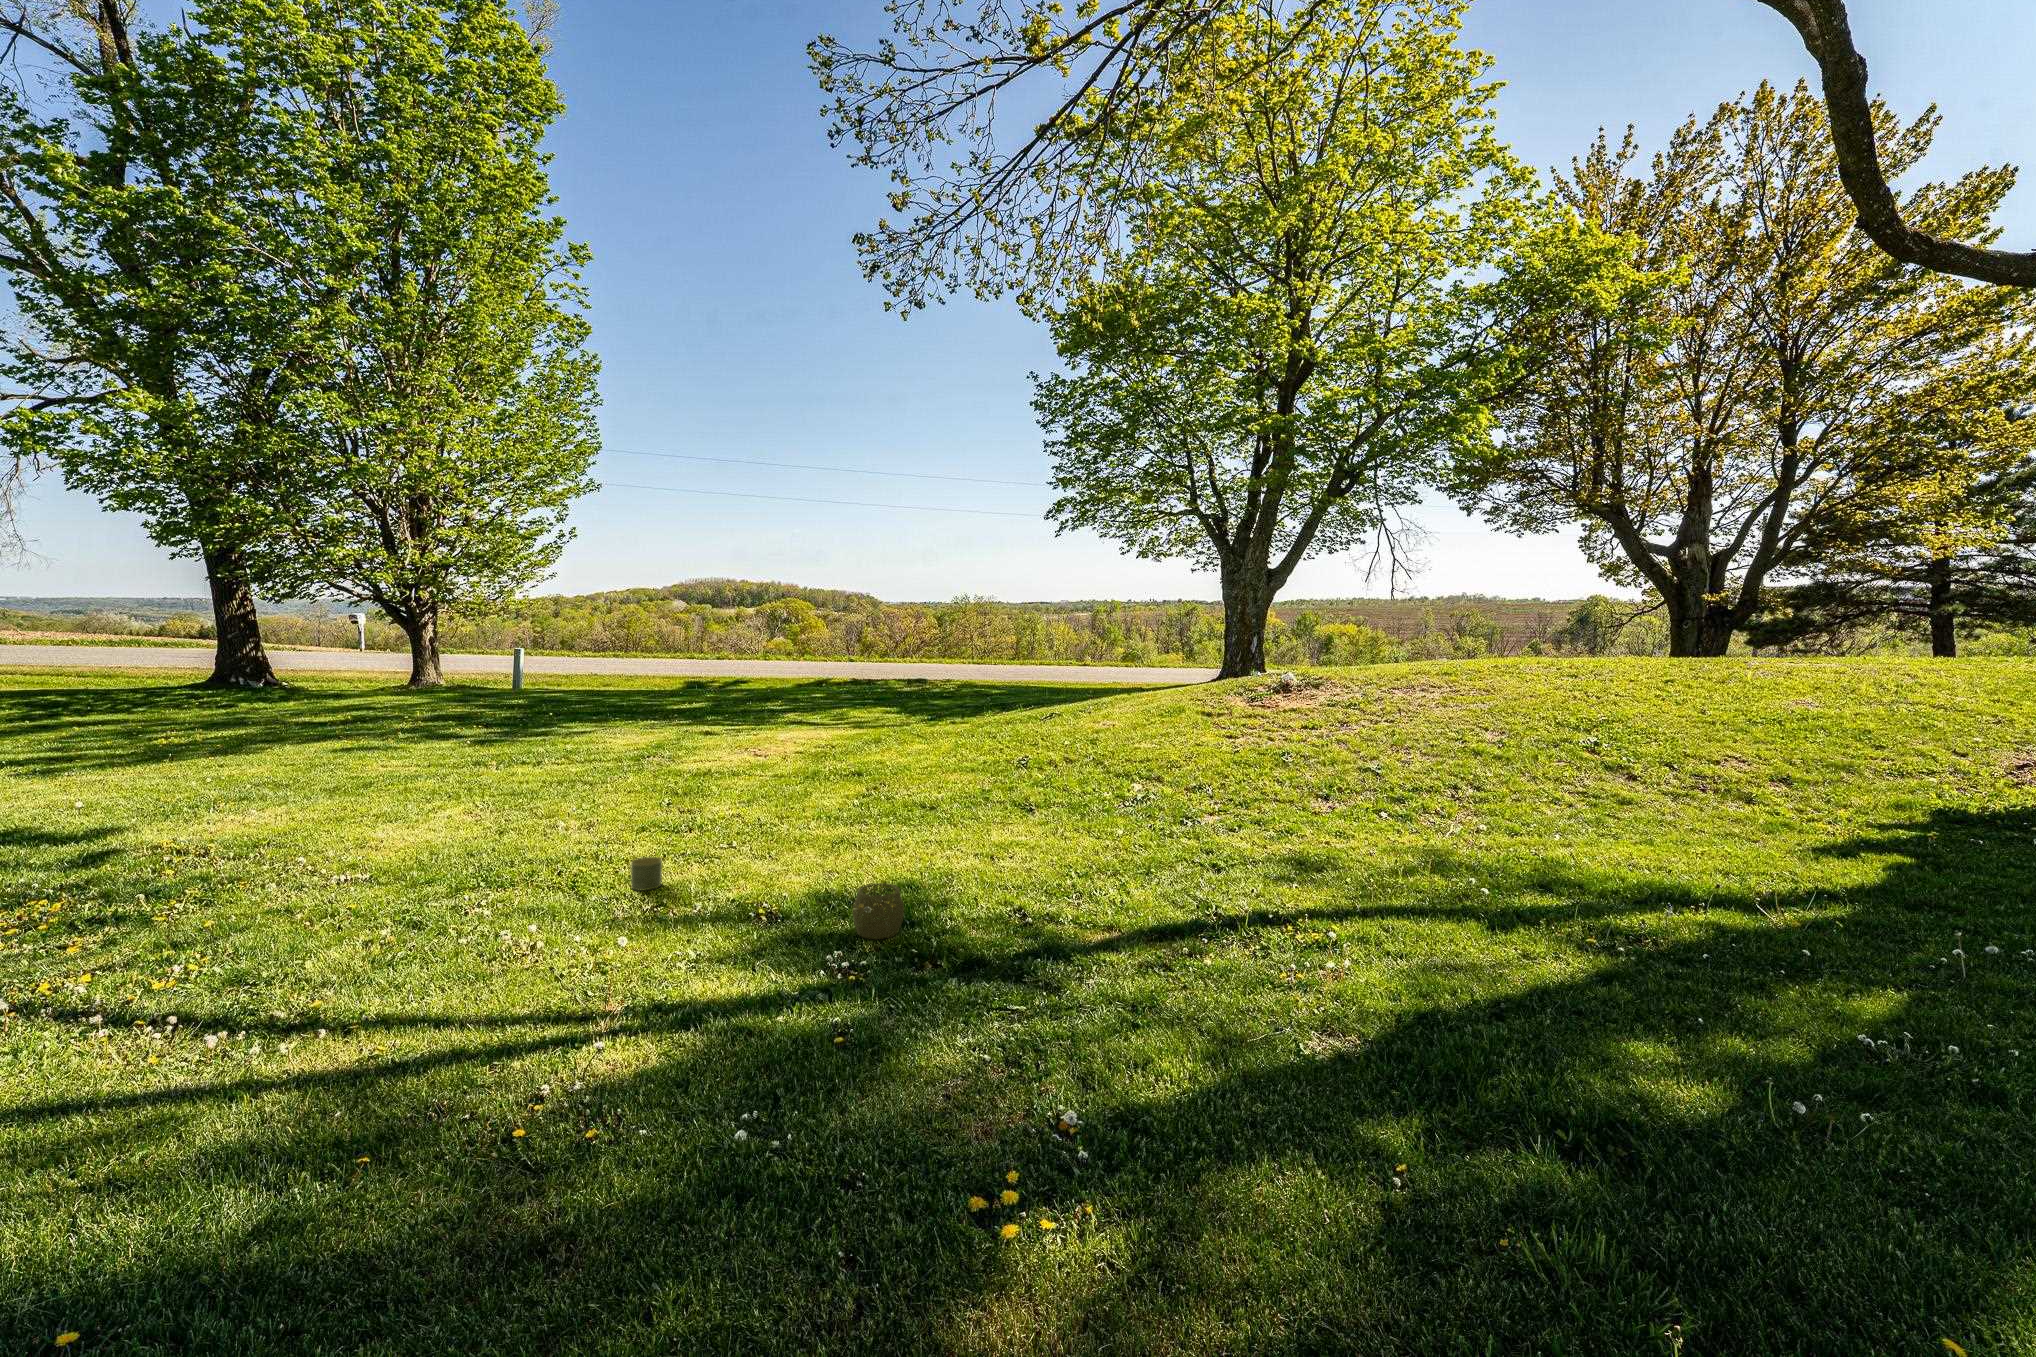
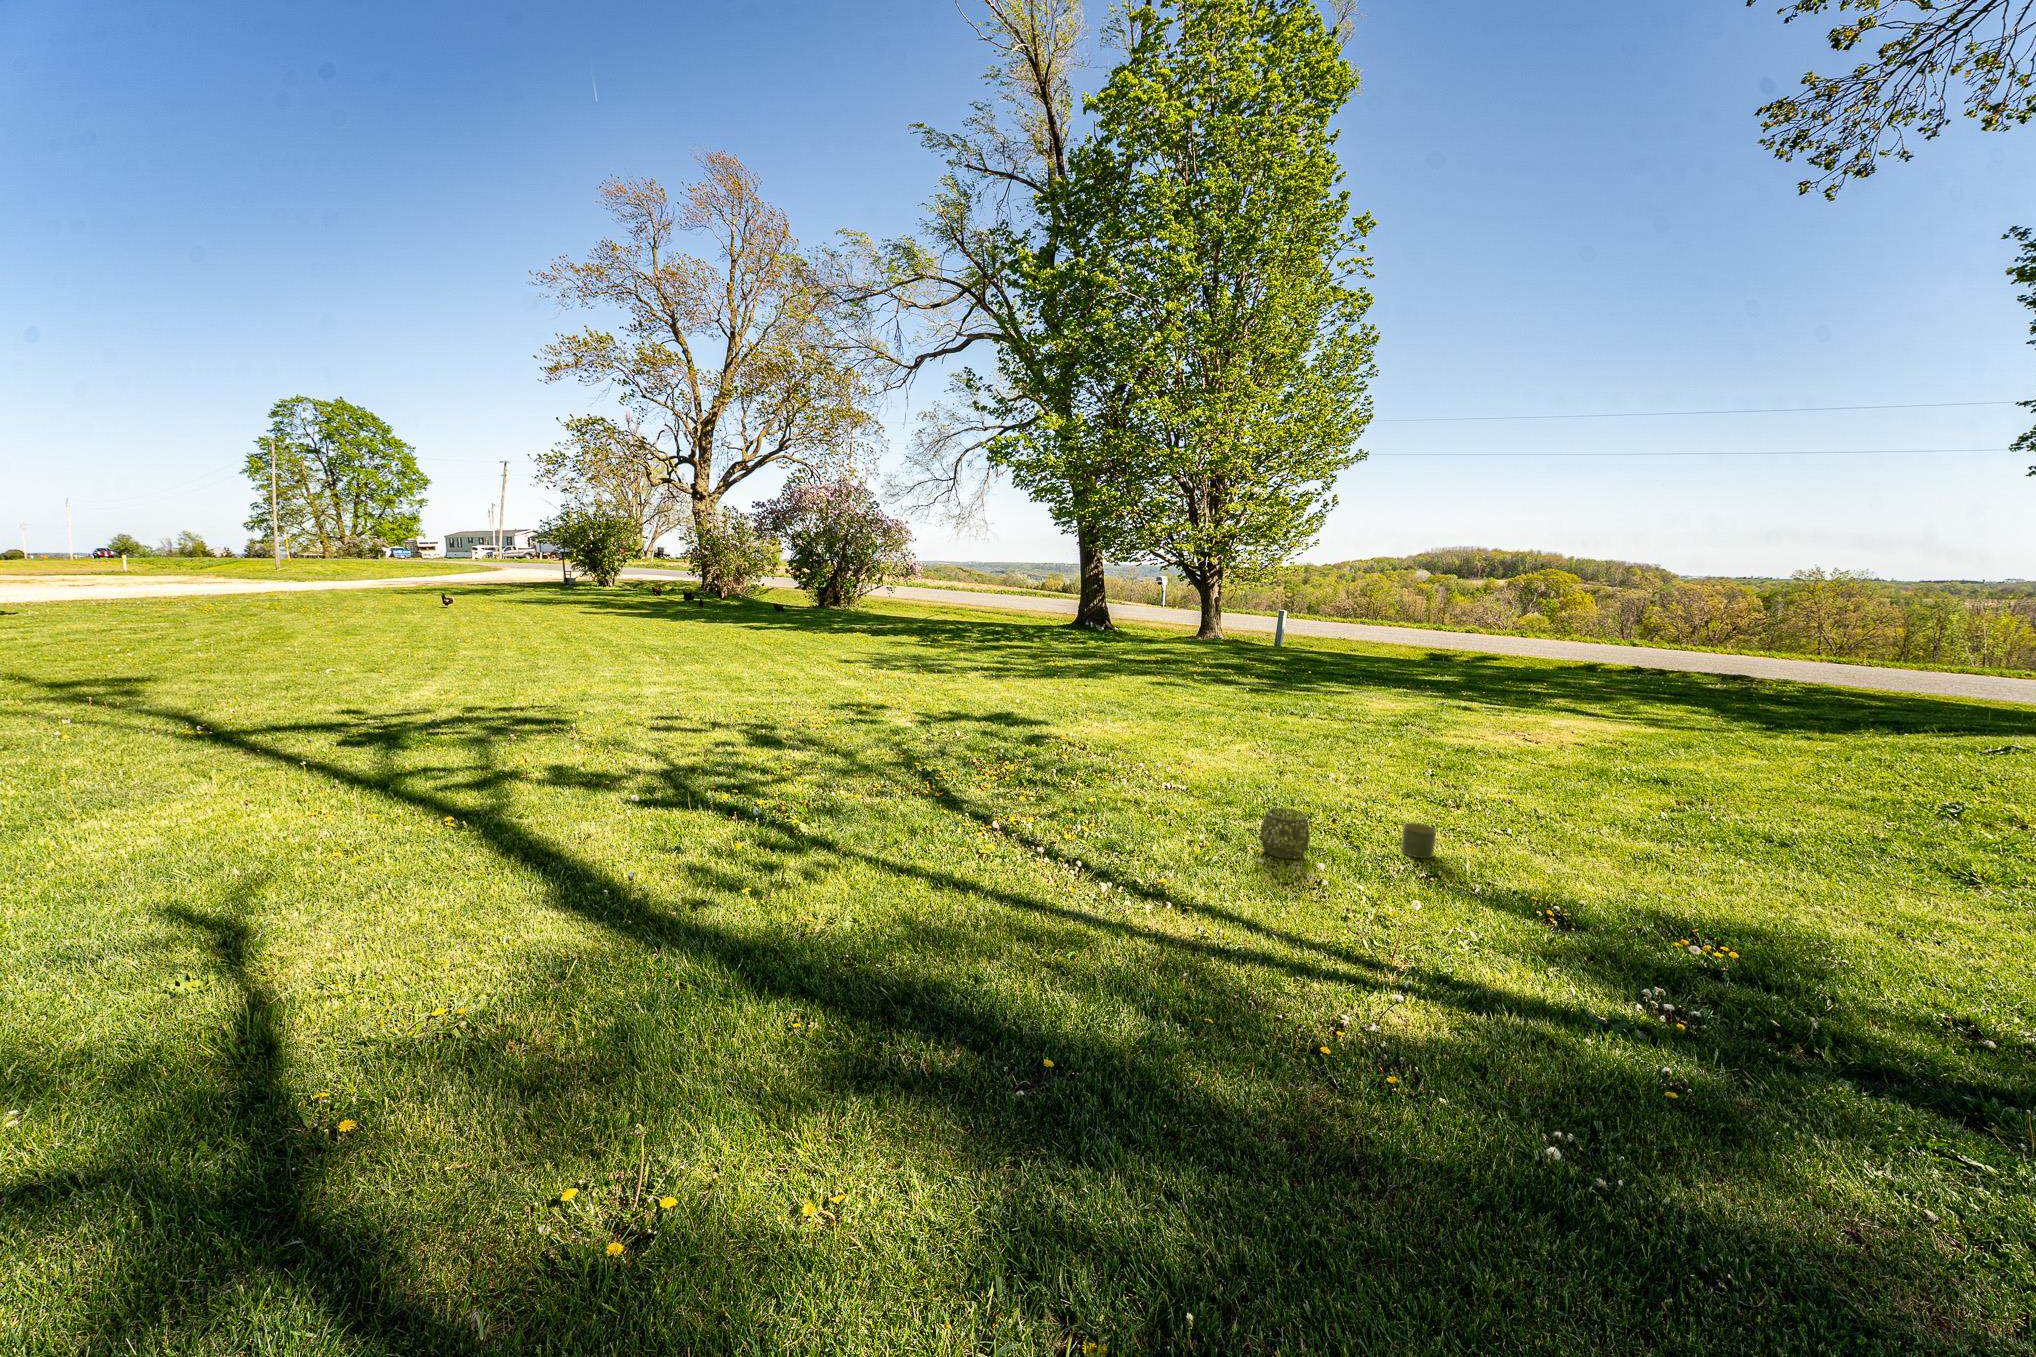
woven basket: present [853,883,904,939] -> present [1260,808,1310,859]

